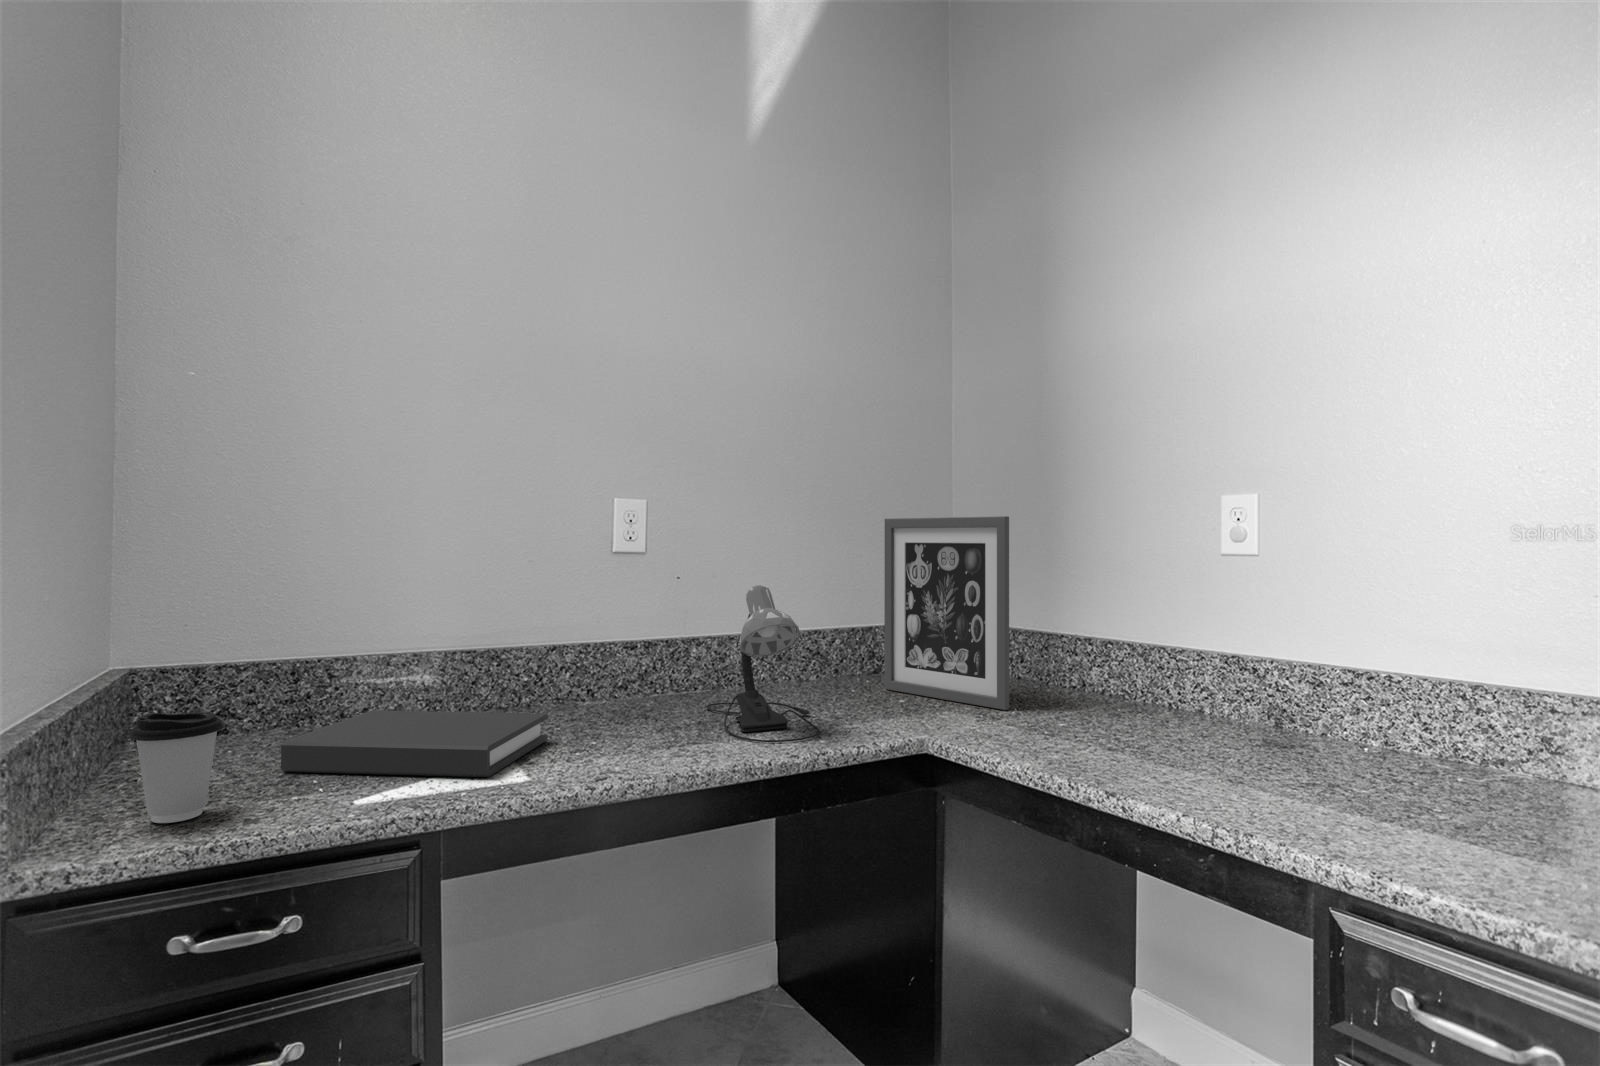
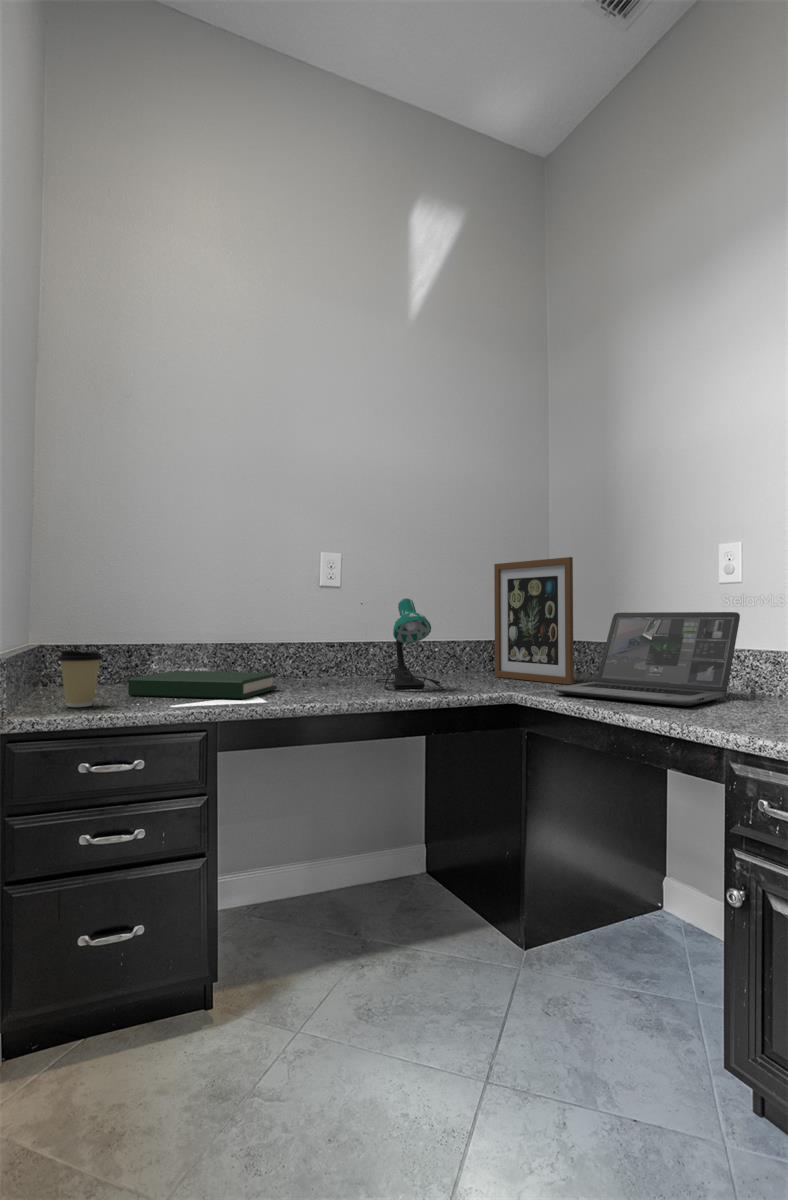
laptop: none [993,602,1266,774] -> present [553,612,740,706]

